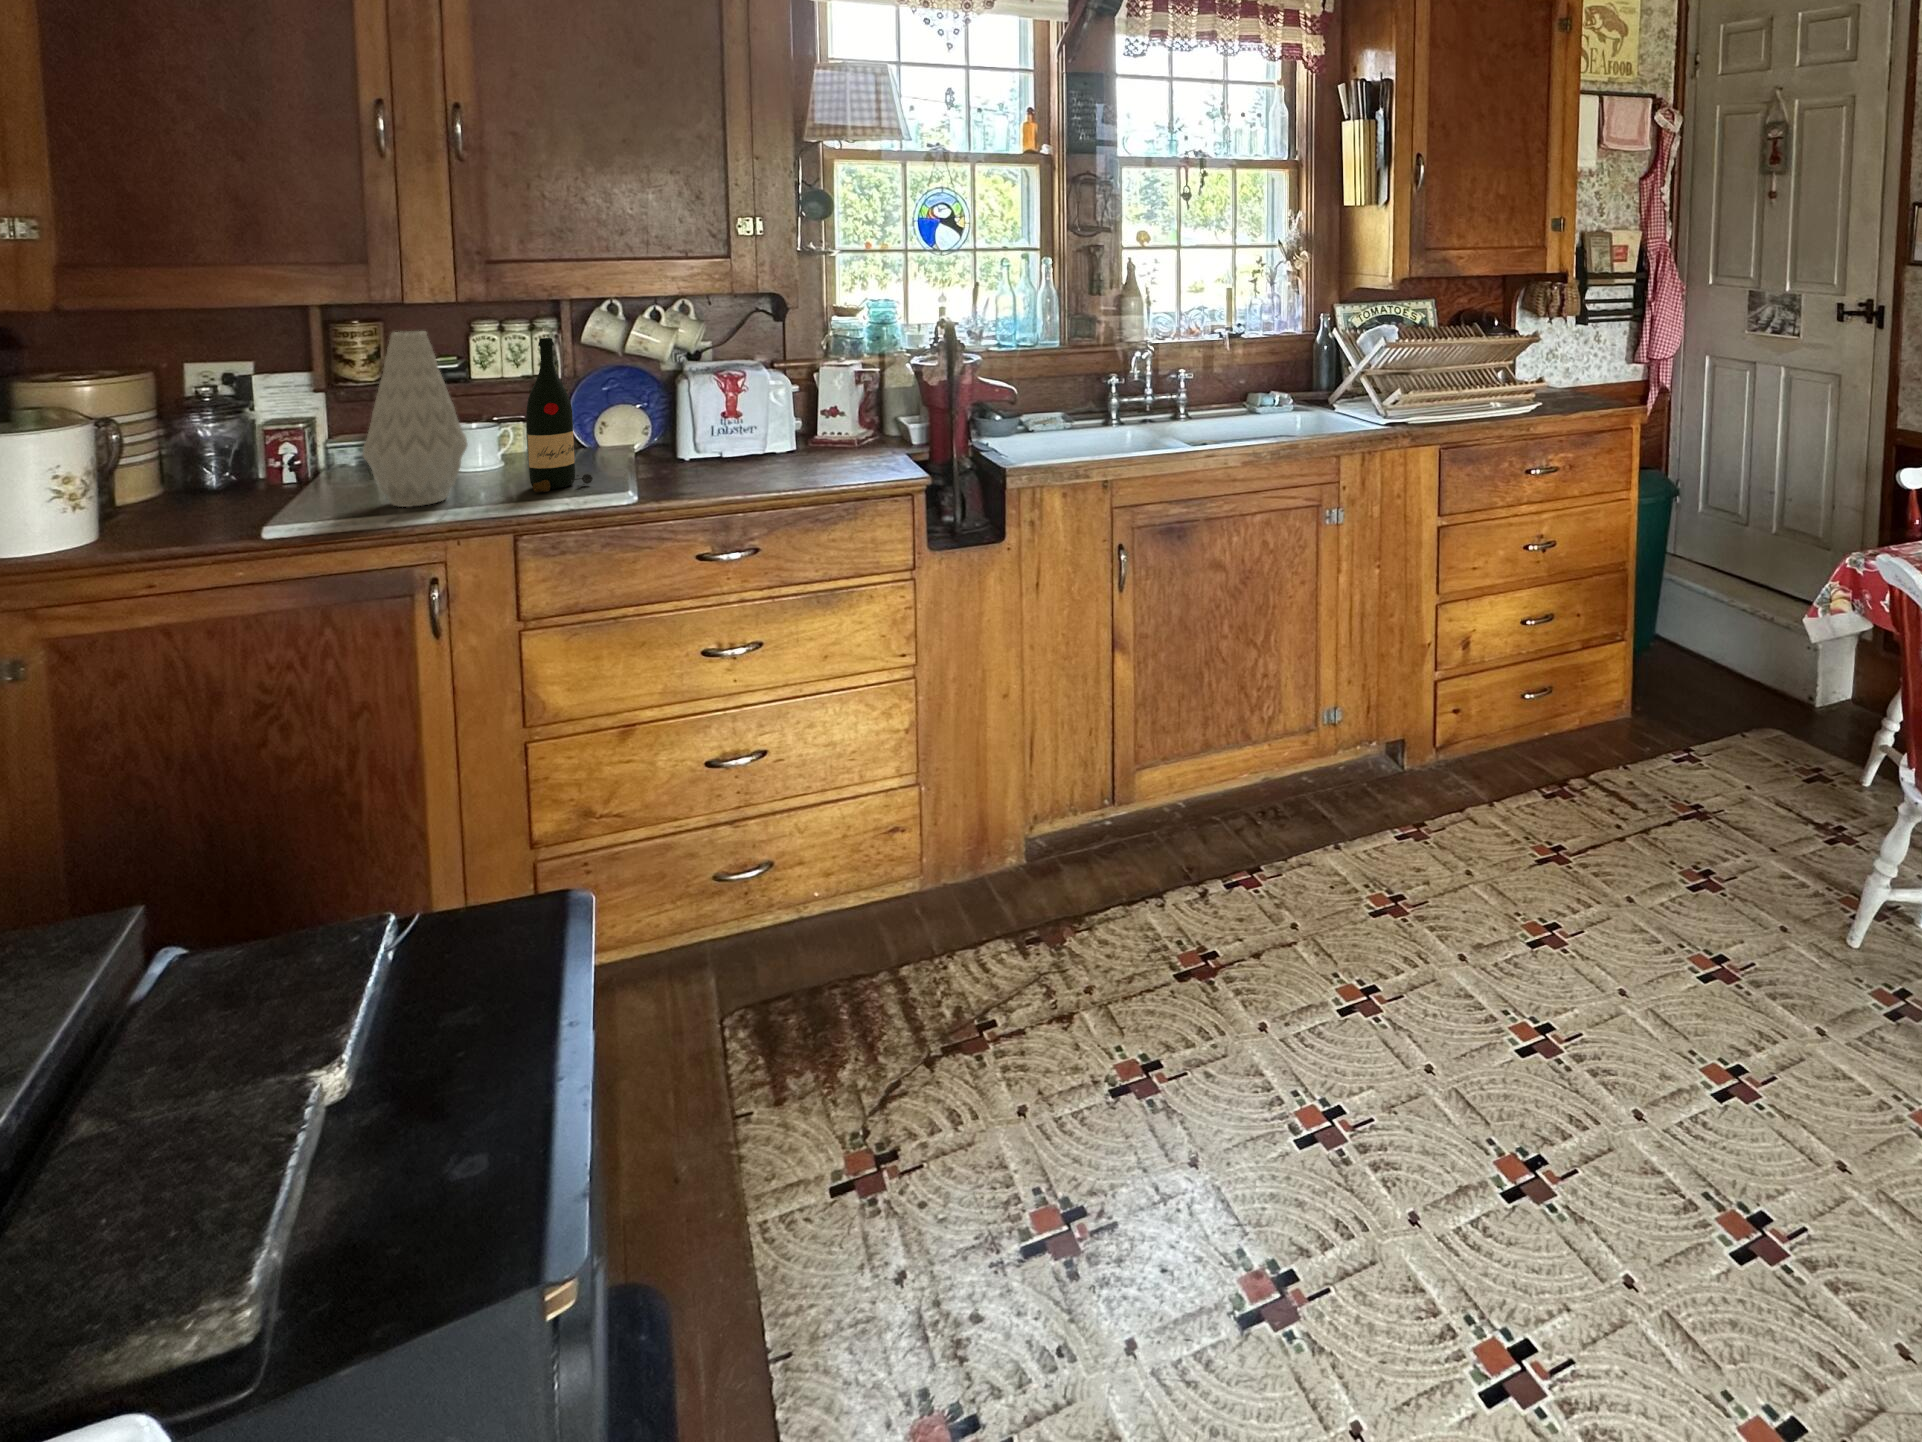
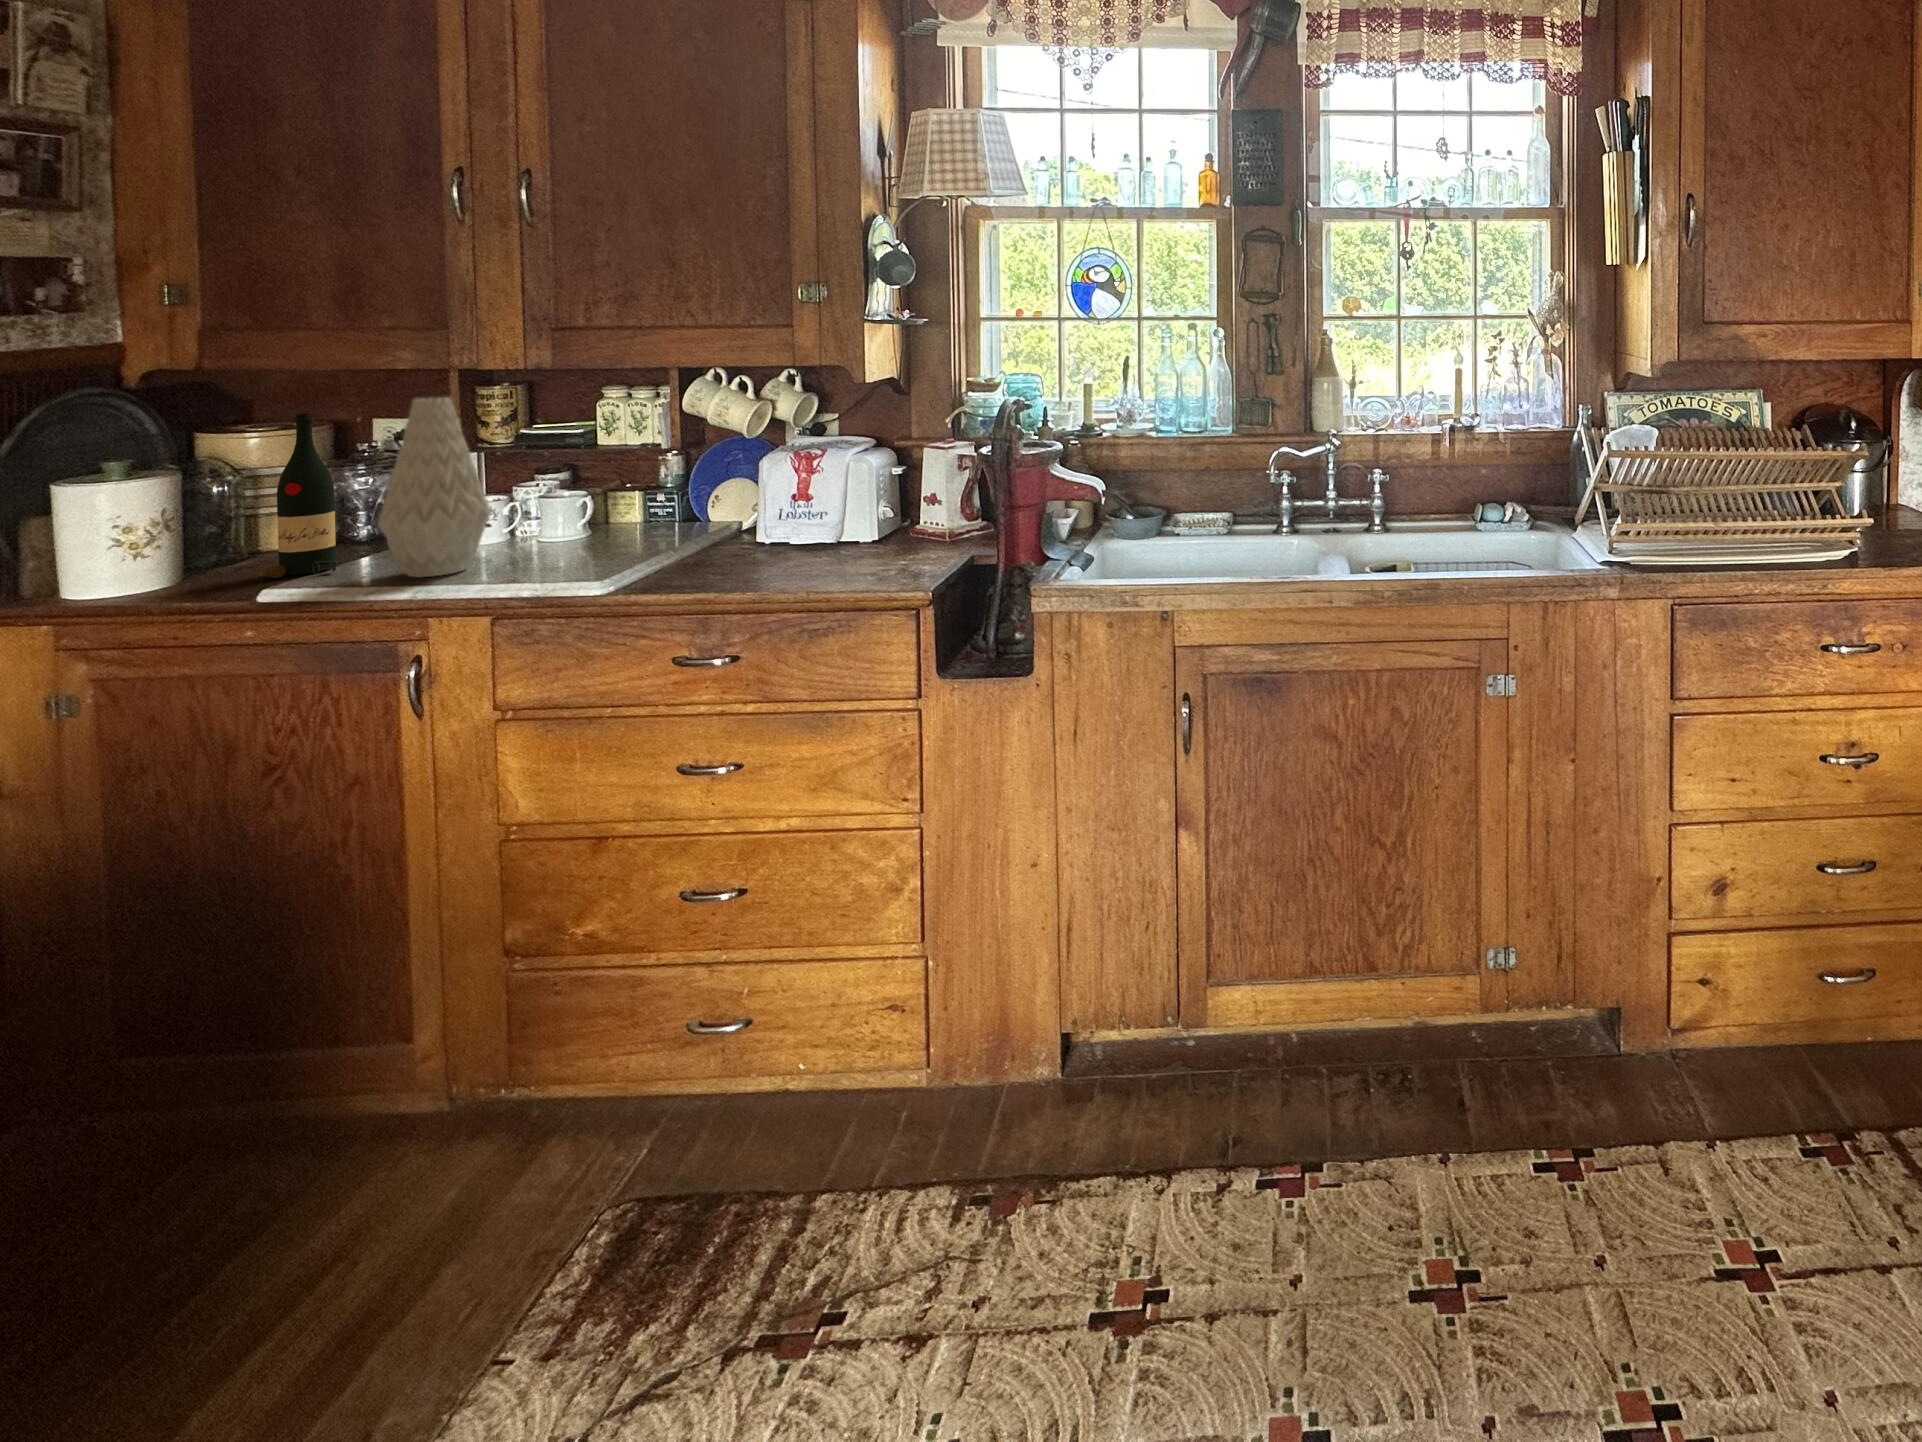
wine bottle: present [526,338,593,492] -> present [264,413,336,578]

